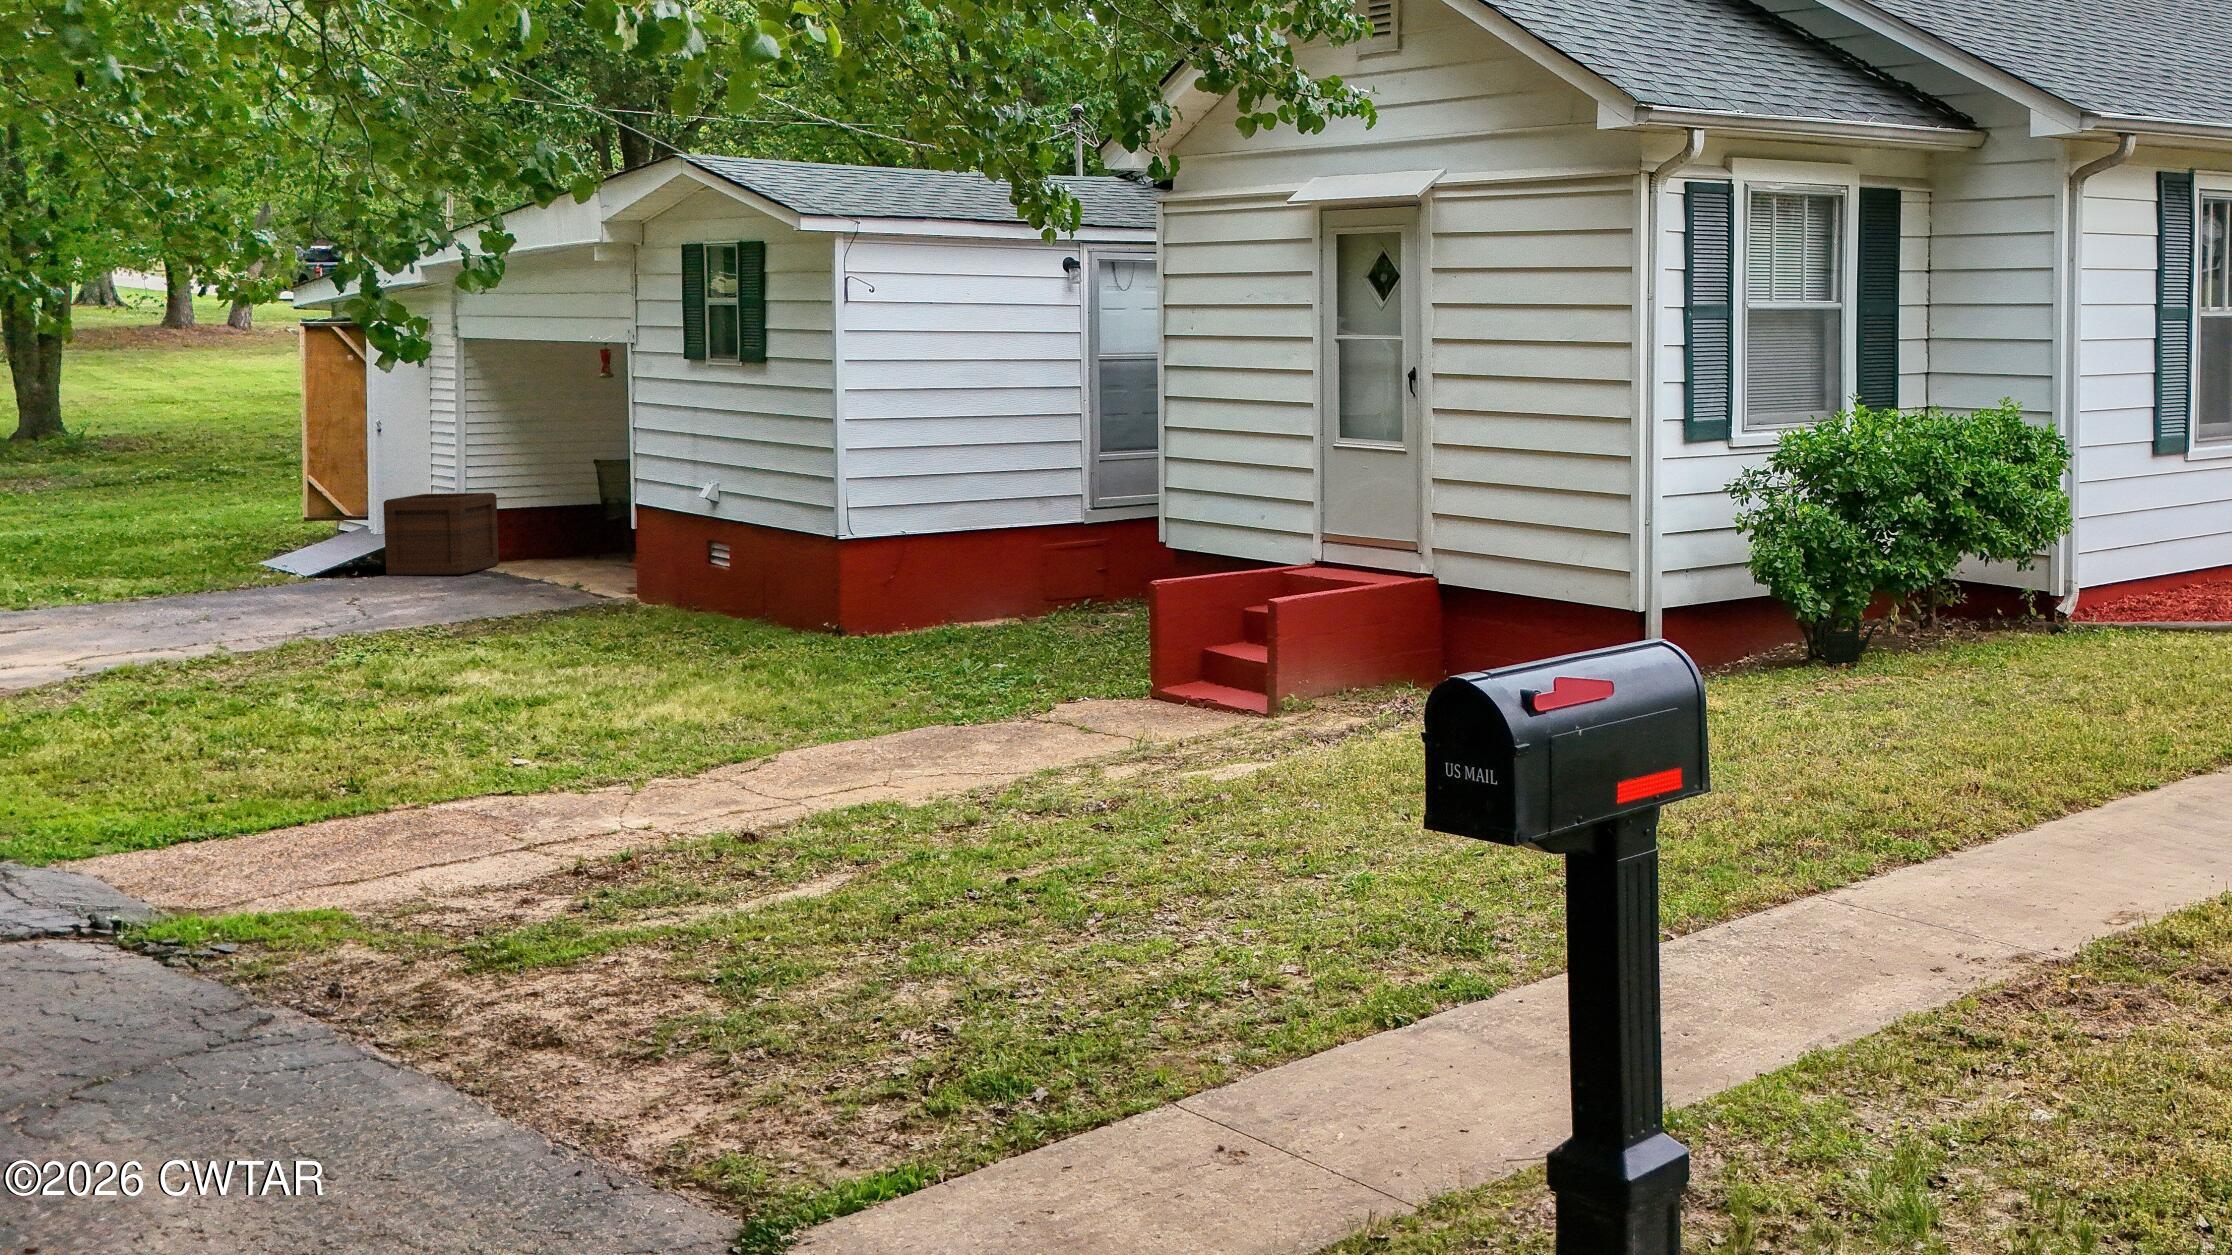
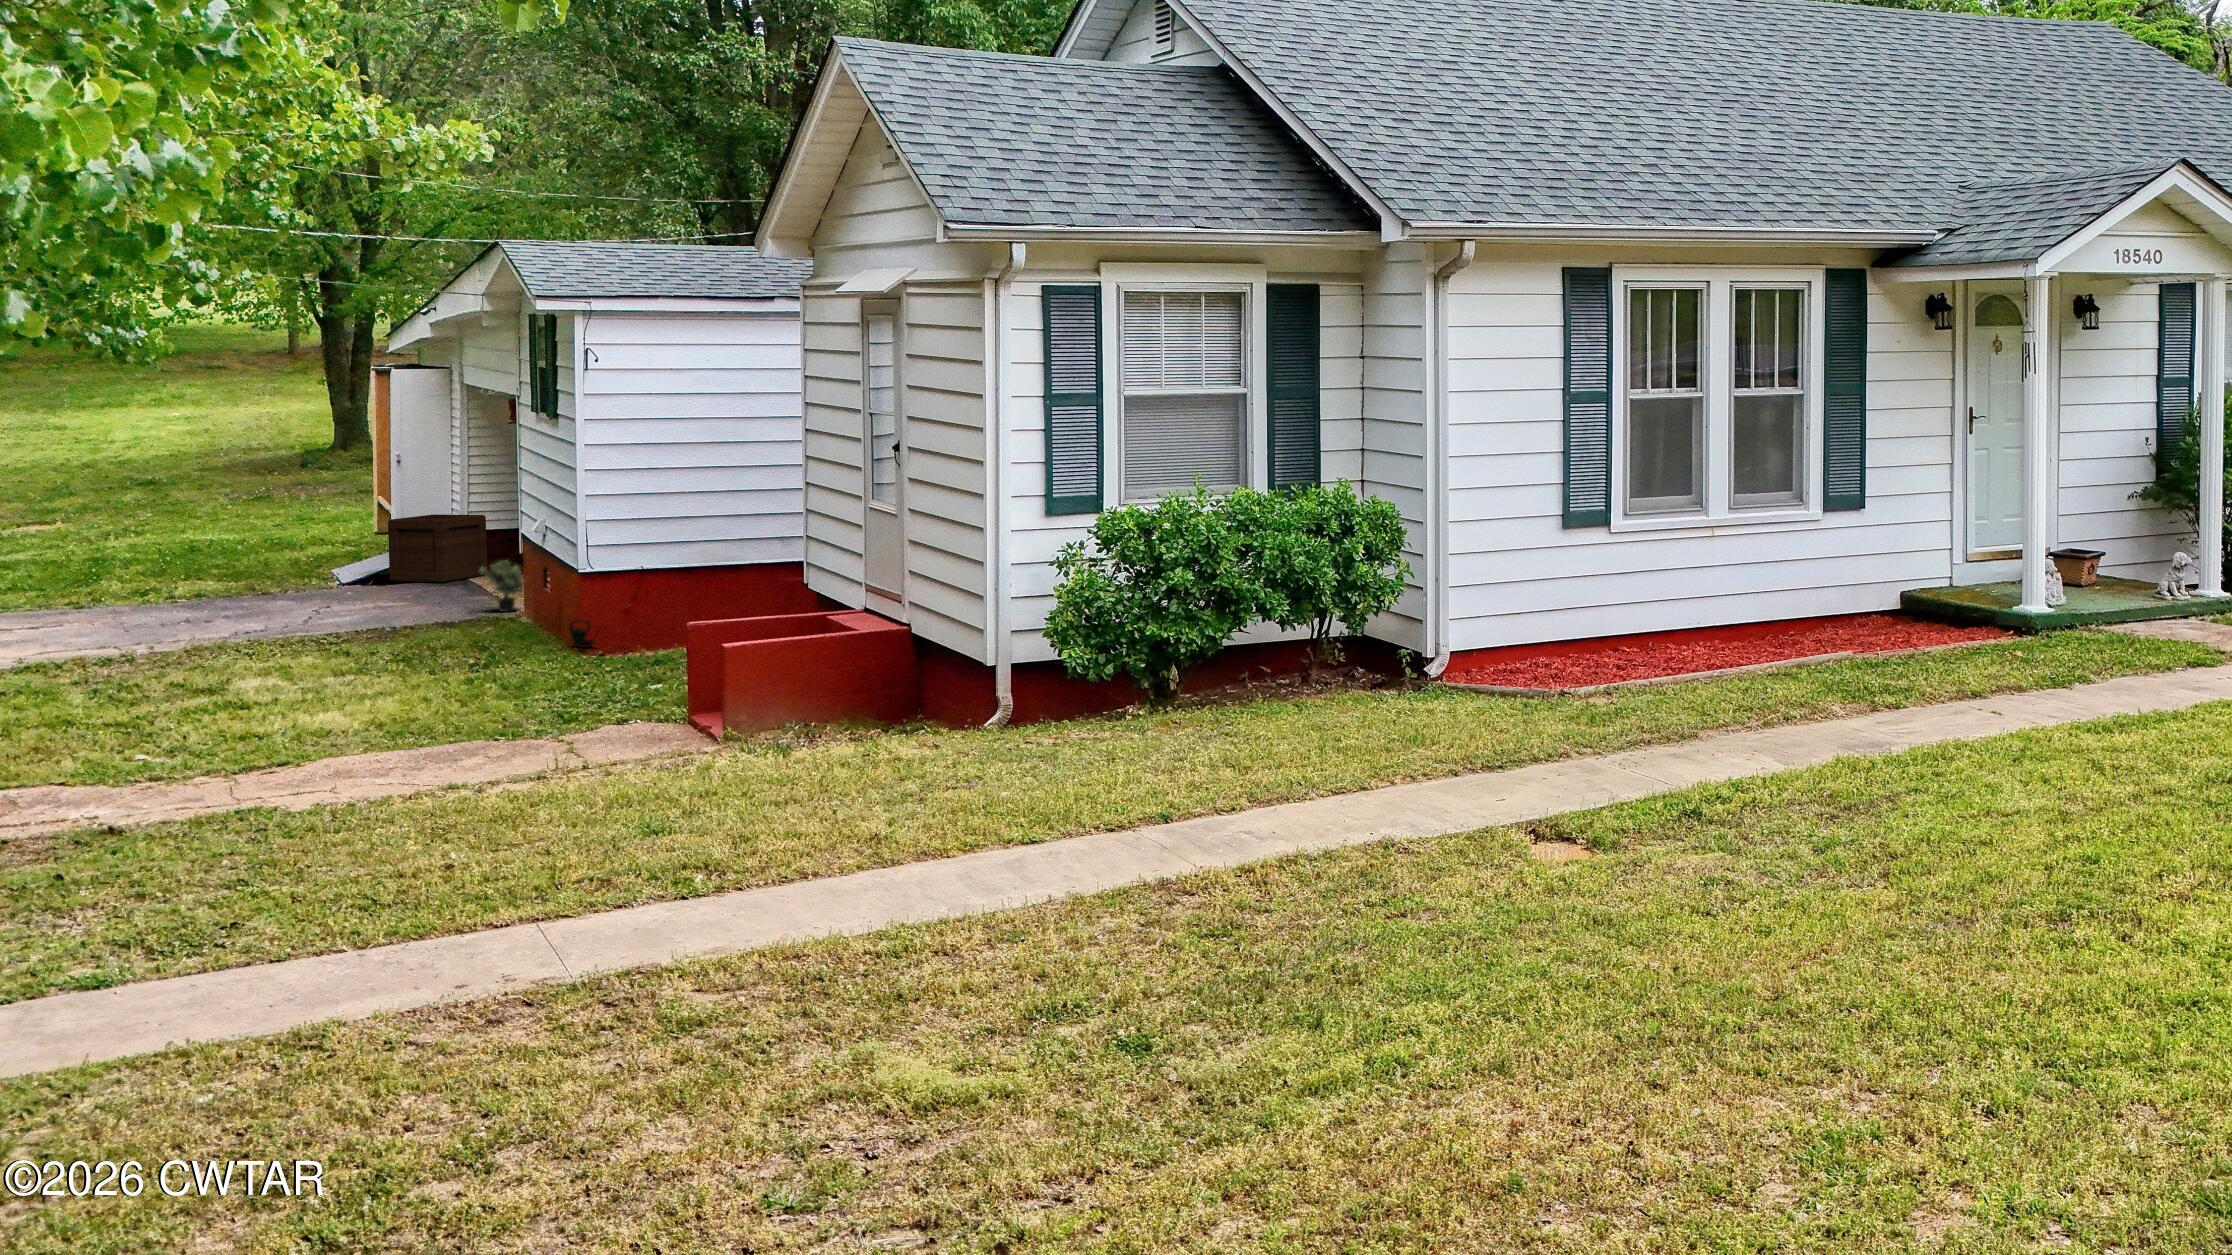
potted plant: none [585,541,640,604] -> present [481,561,523,612]
watering can: present [1817,616,1879,662] -> present [569,620,594,648]

